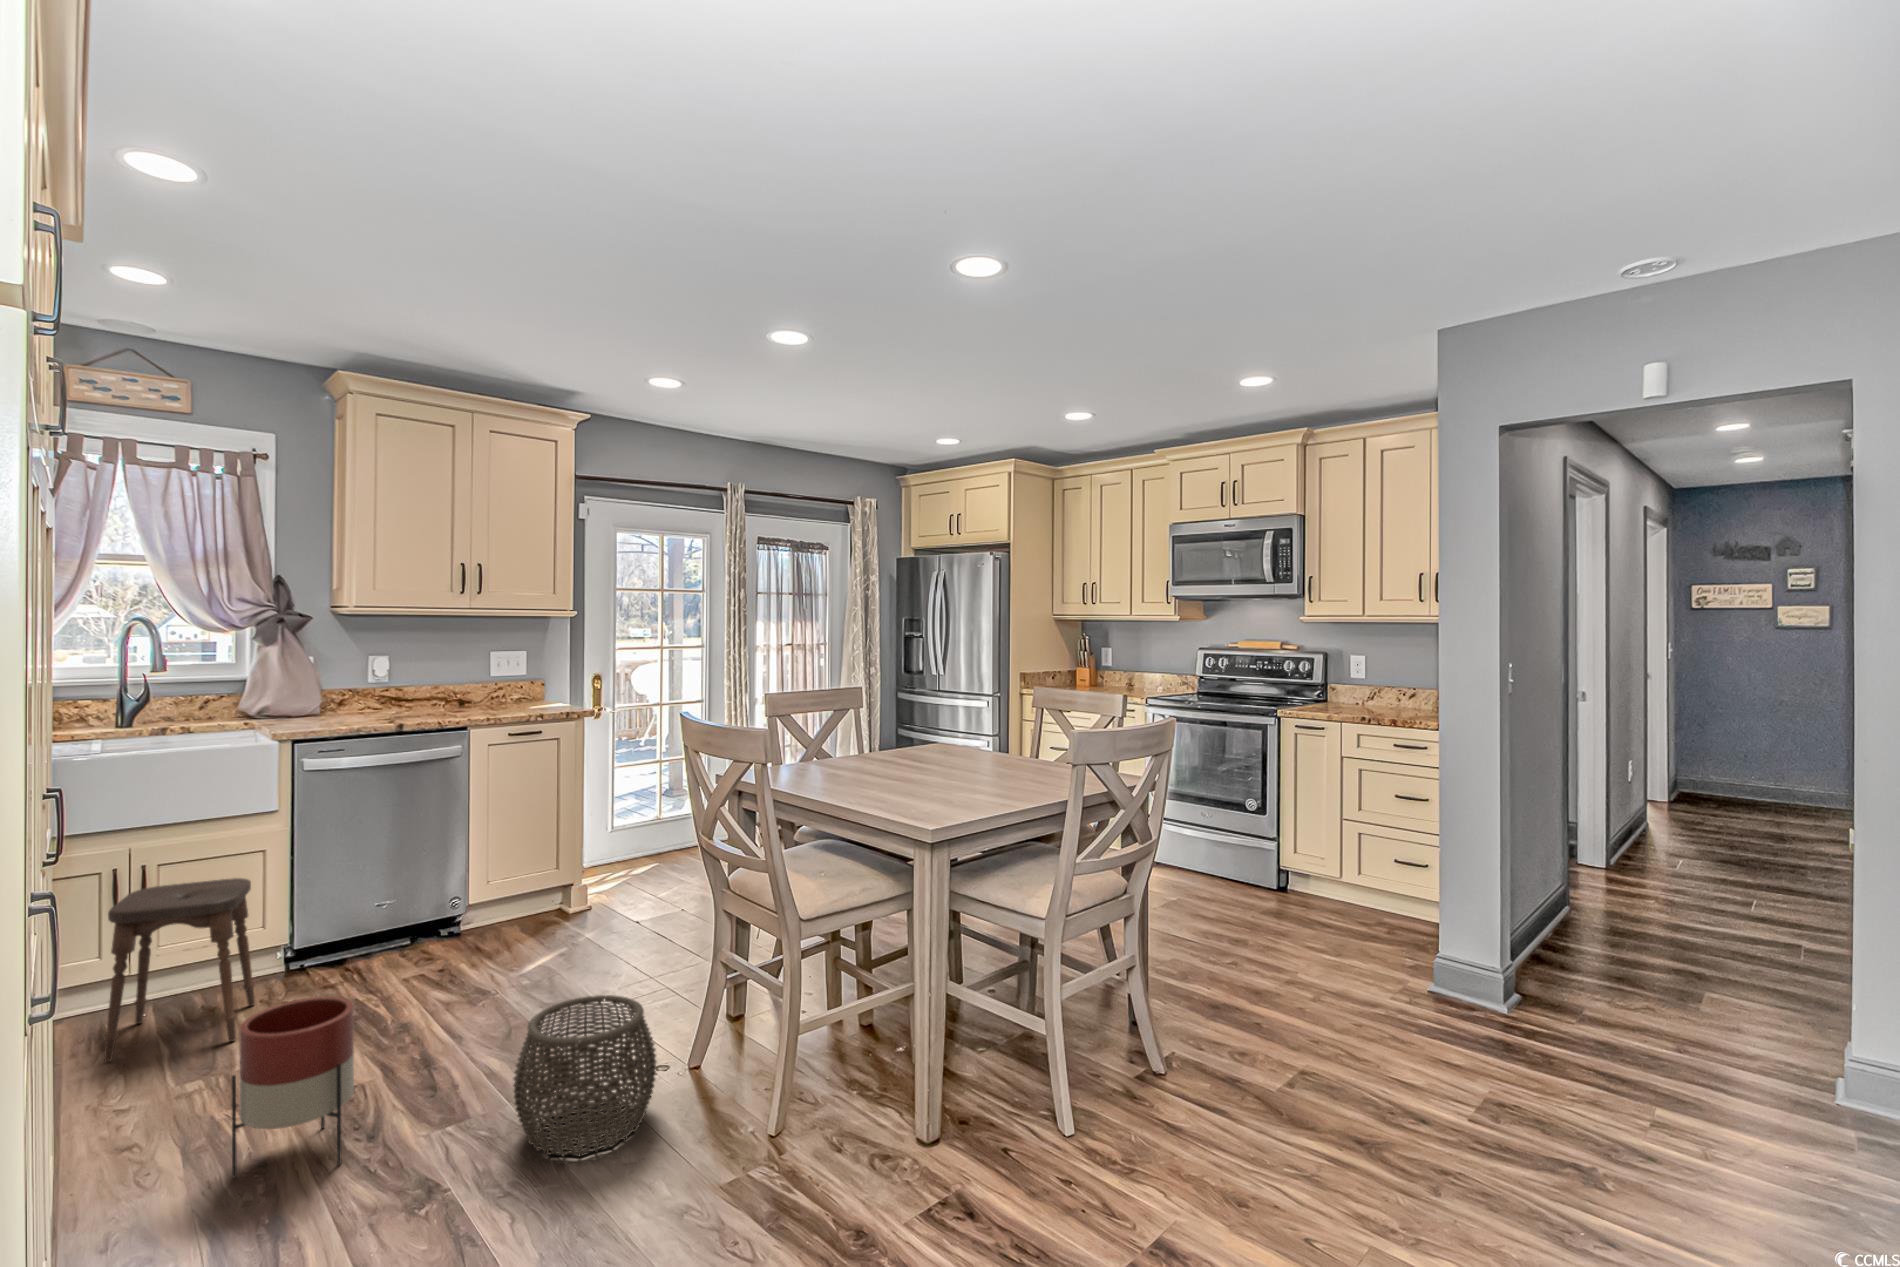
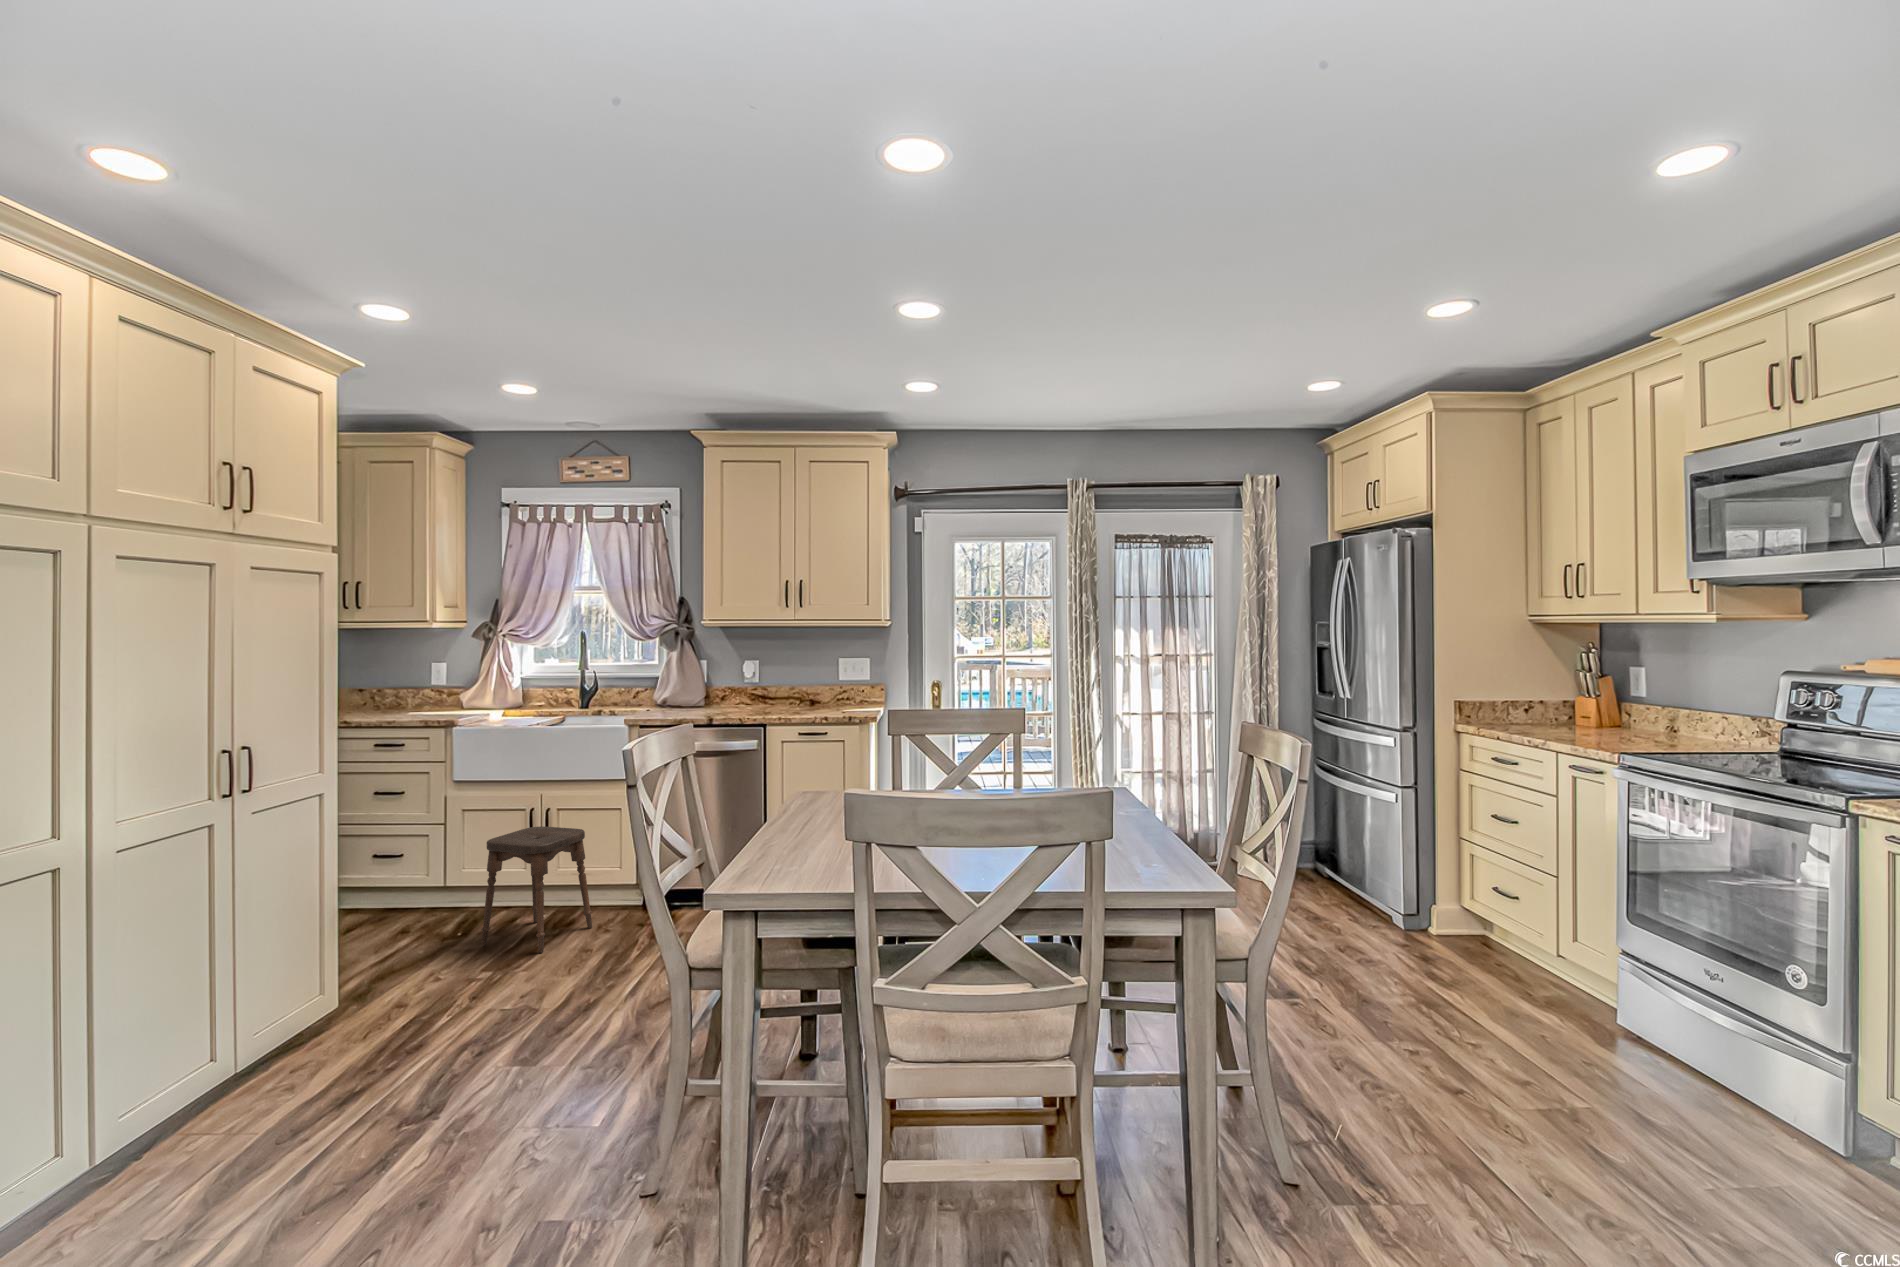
woven basket: present [513,995,656,1157] -> none [464,998,606,1158]
planter: present [231,997,354,1178] -> none [373,937,461,1080]

